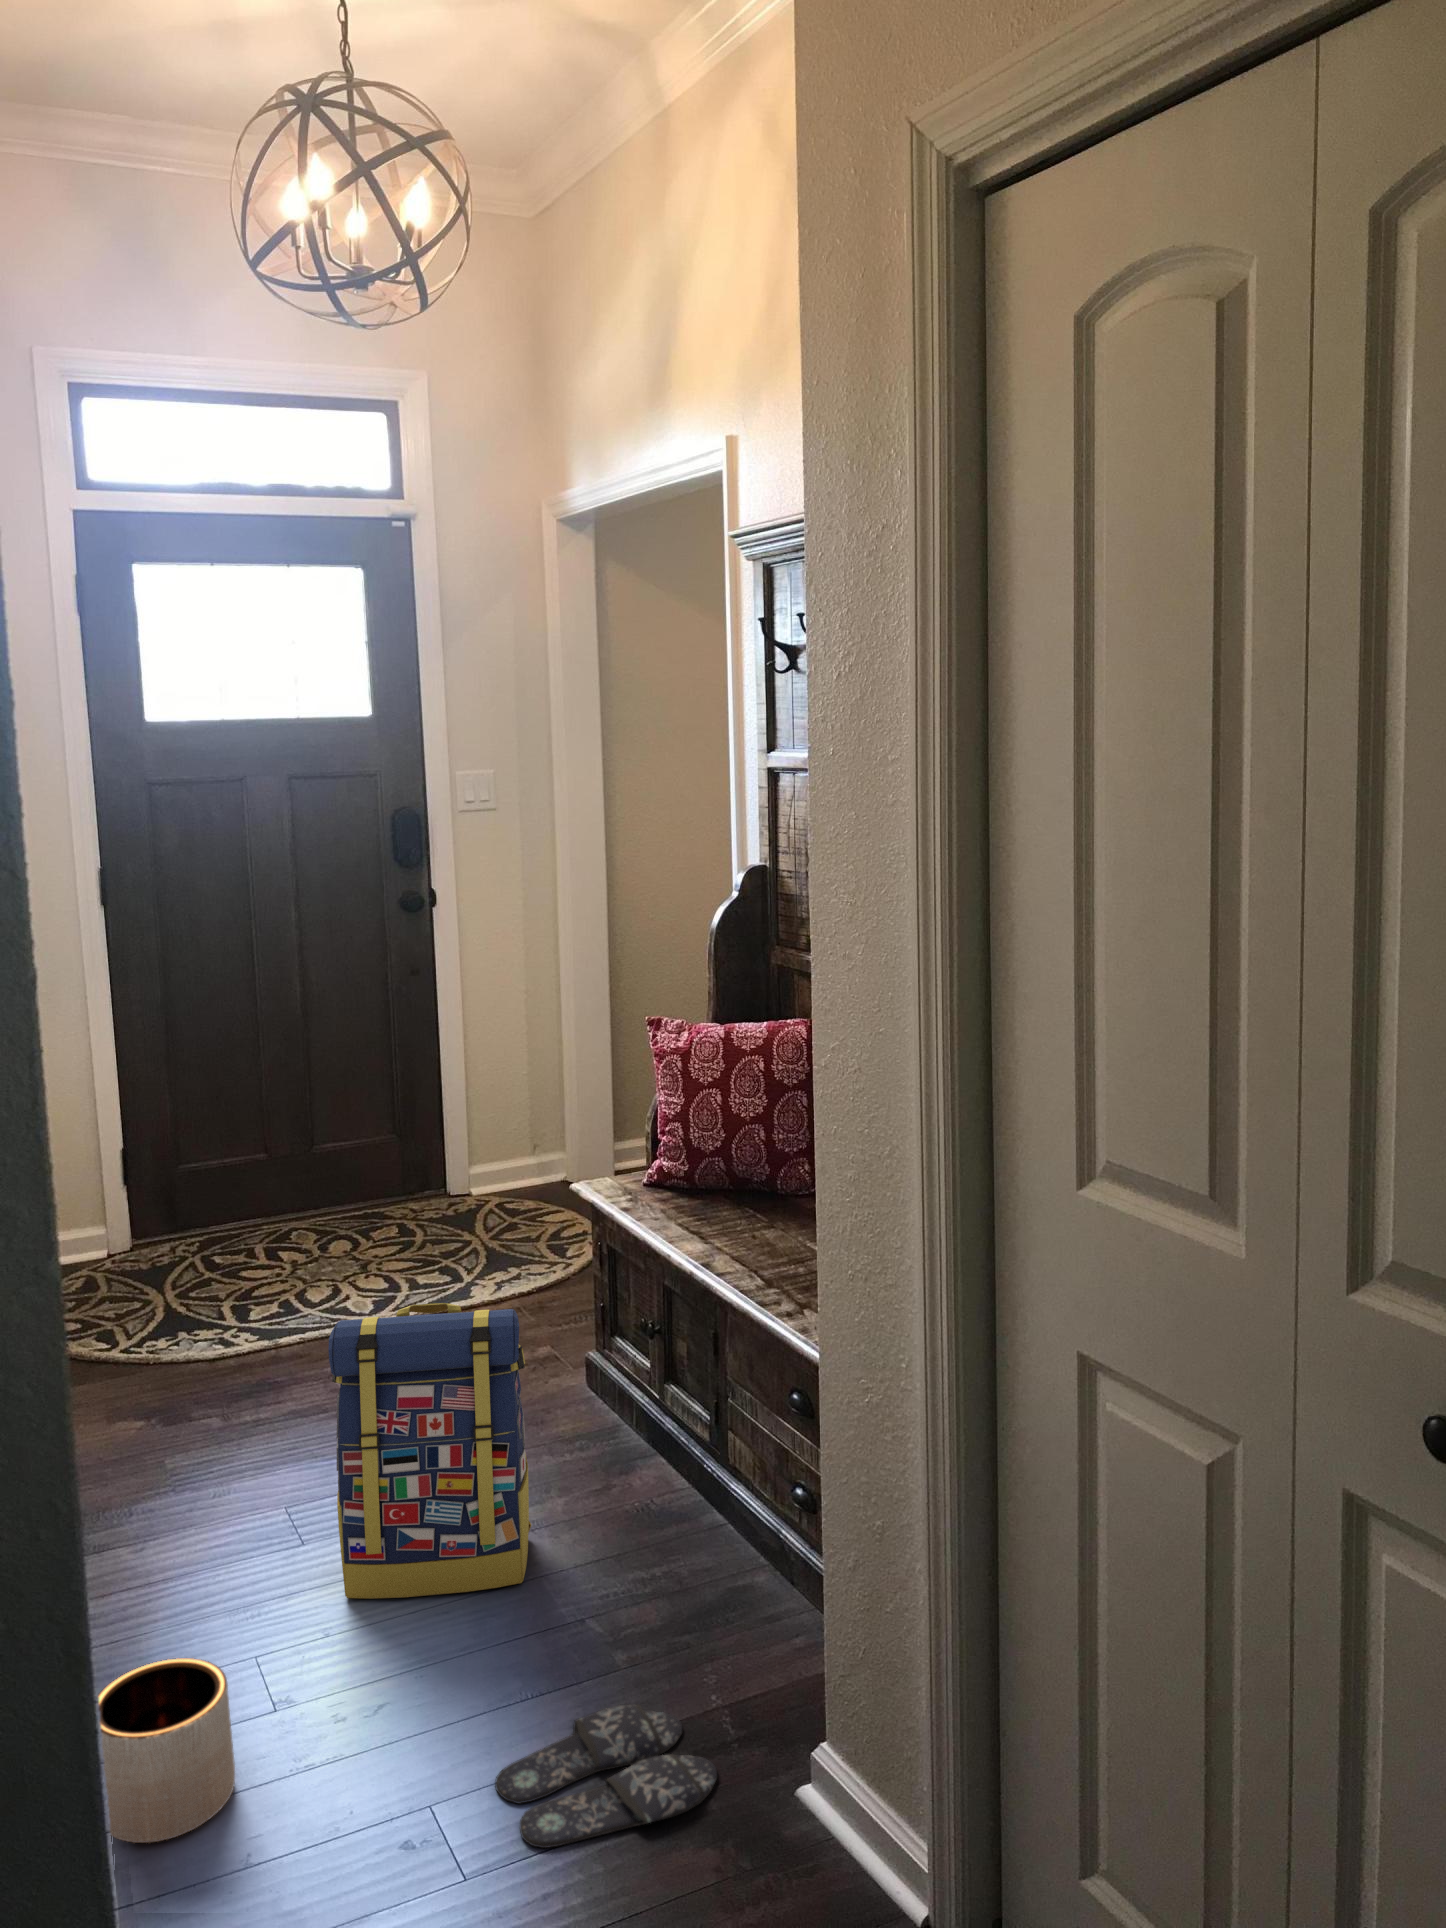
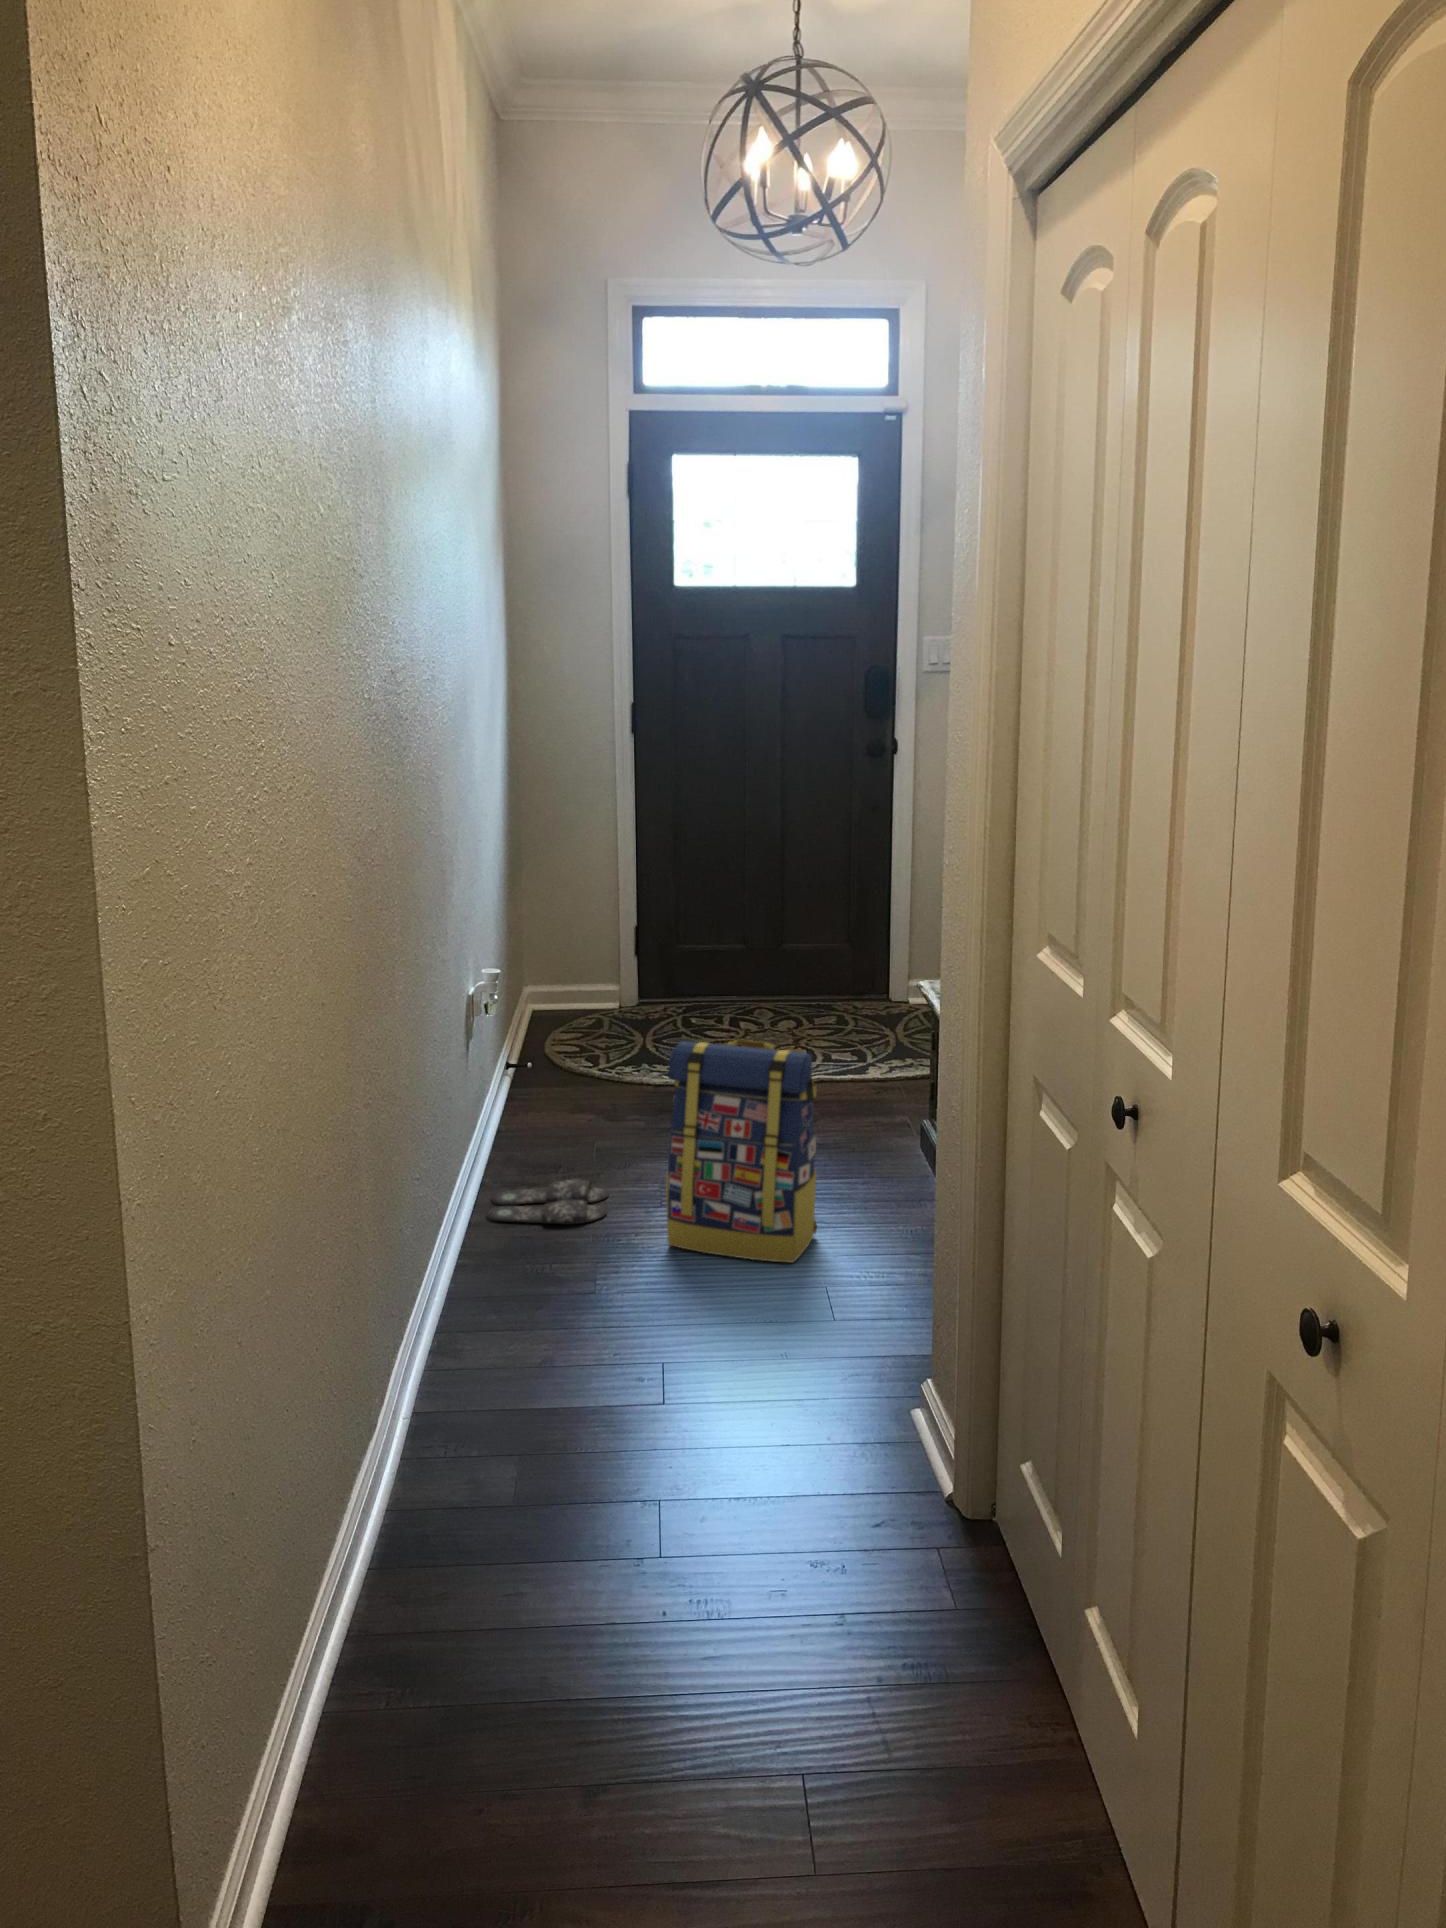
planter: present [98,1658,235,1843] -> none [453,1237,545,1347]
slippers: present [495,1705,717,1848] -> present [487,1180,608,1224]

